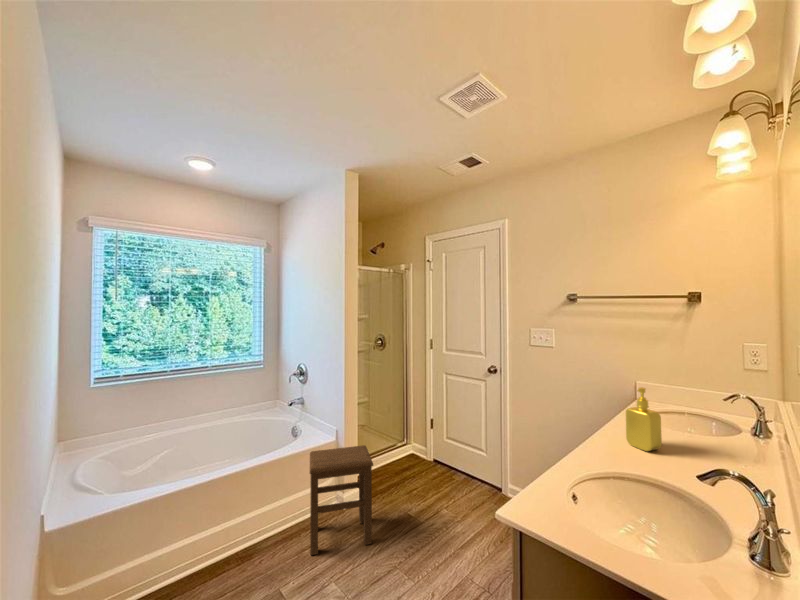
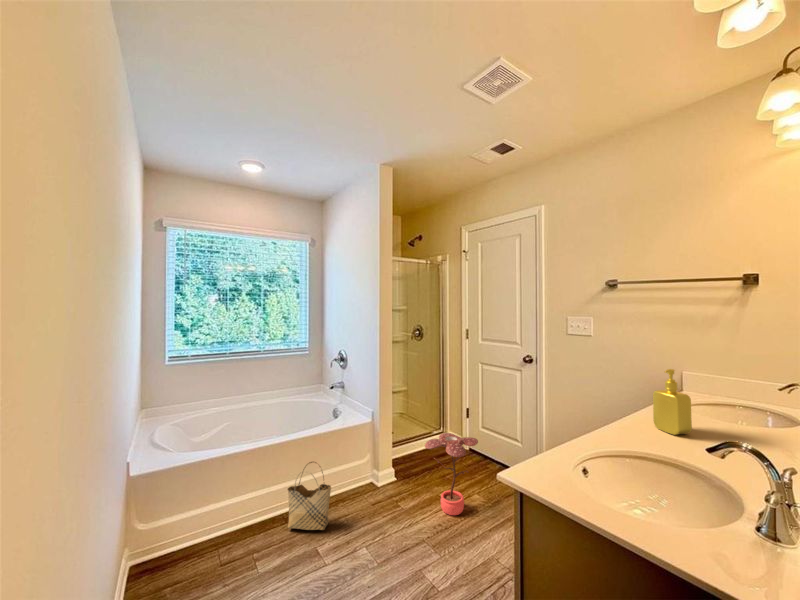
stool: present [310,445,373,555] -> none [345,426,404,522]
potted plant: none [394,449,448,535] -> present [425,433,478,515]
woven basket: none [244,492,295,570] -> present [288,462,331,530]

